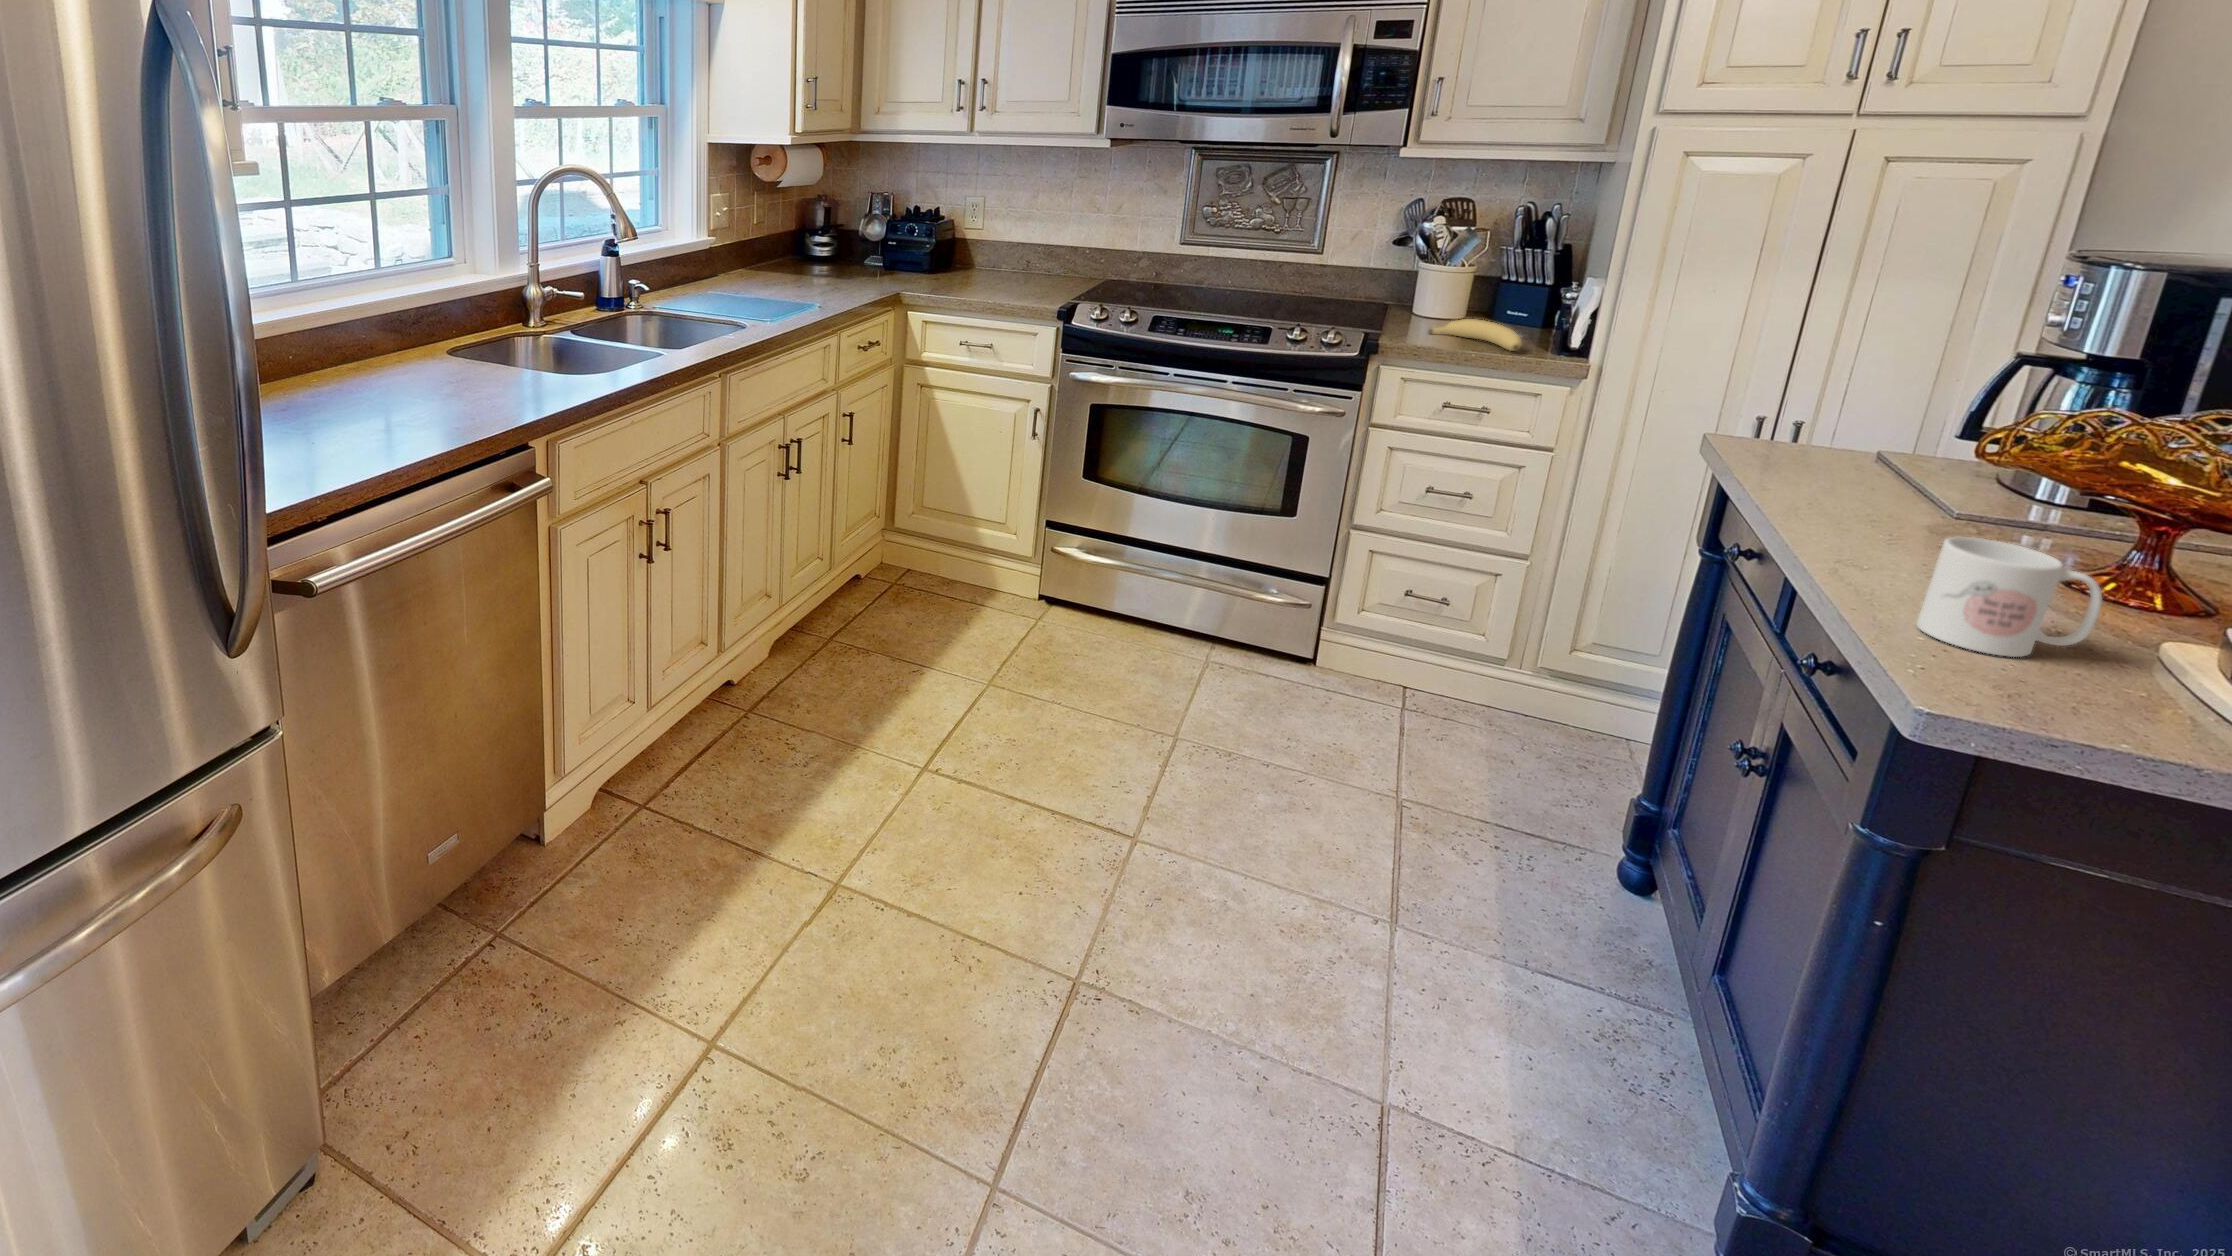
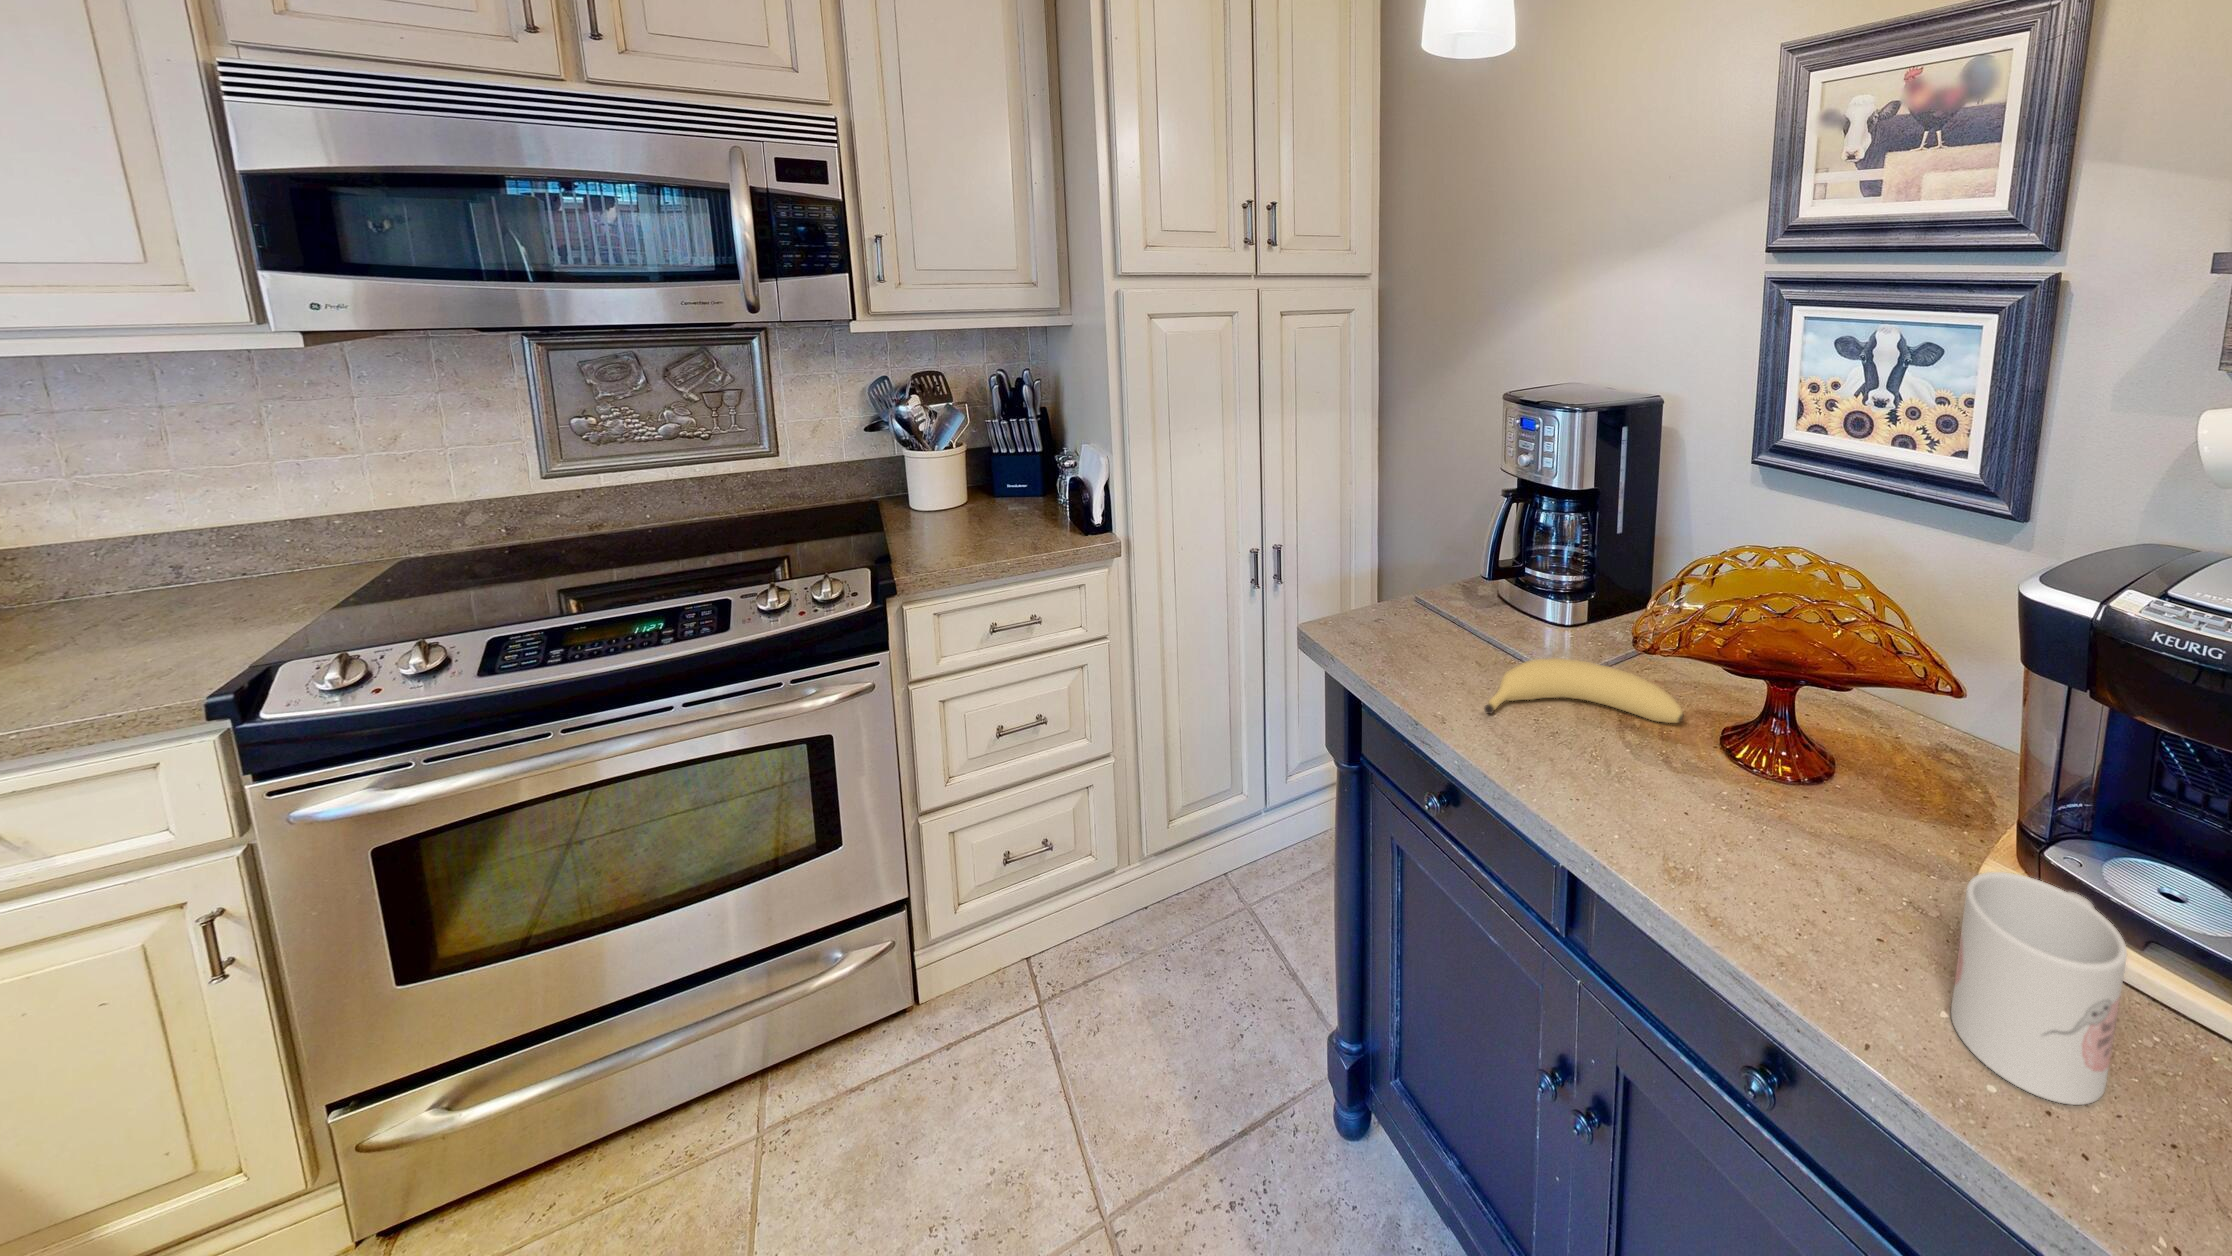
banana: present [1428,319,1522,351] -> present [1484,658,1683,723]

